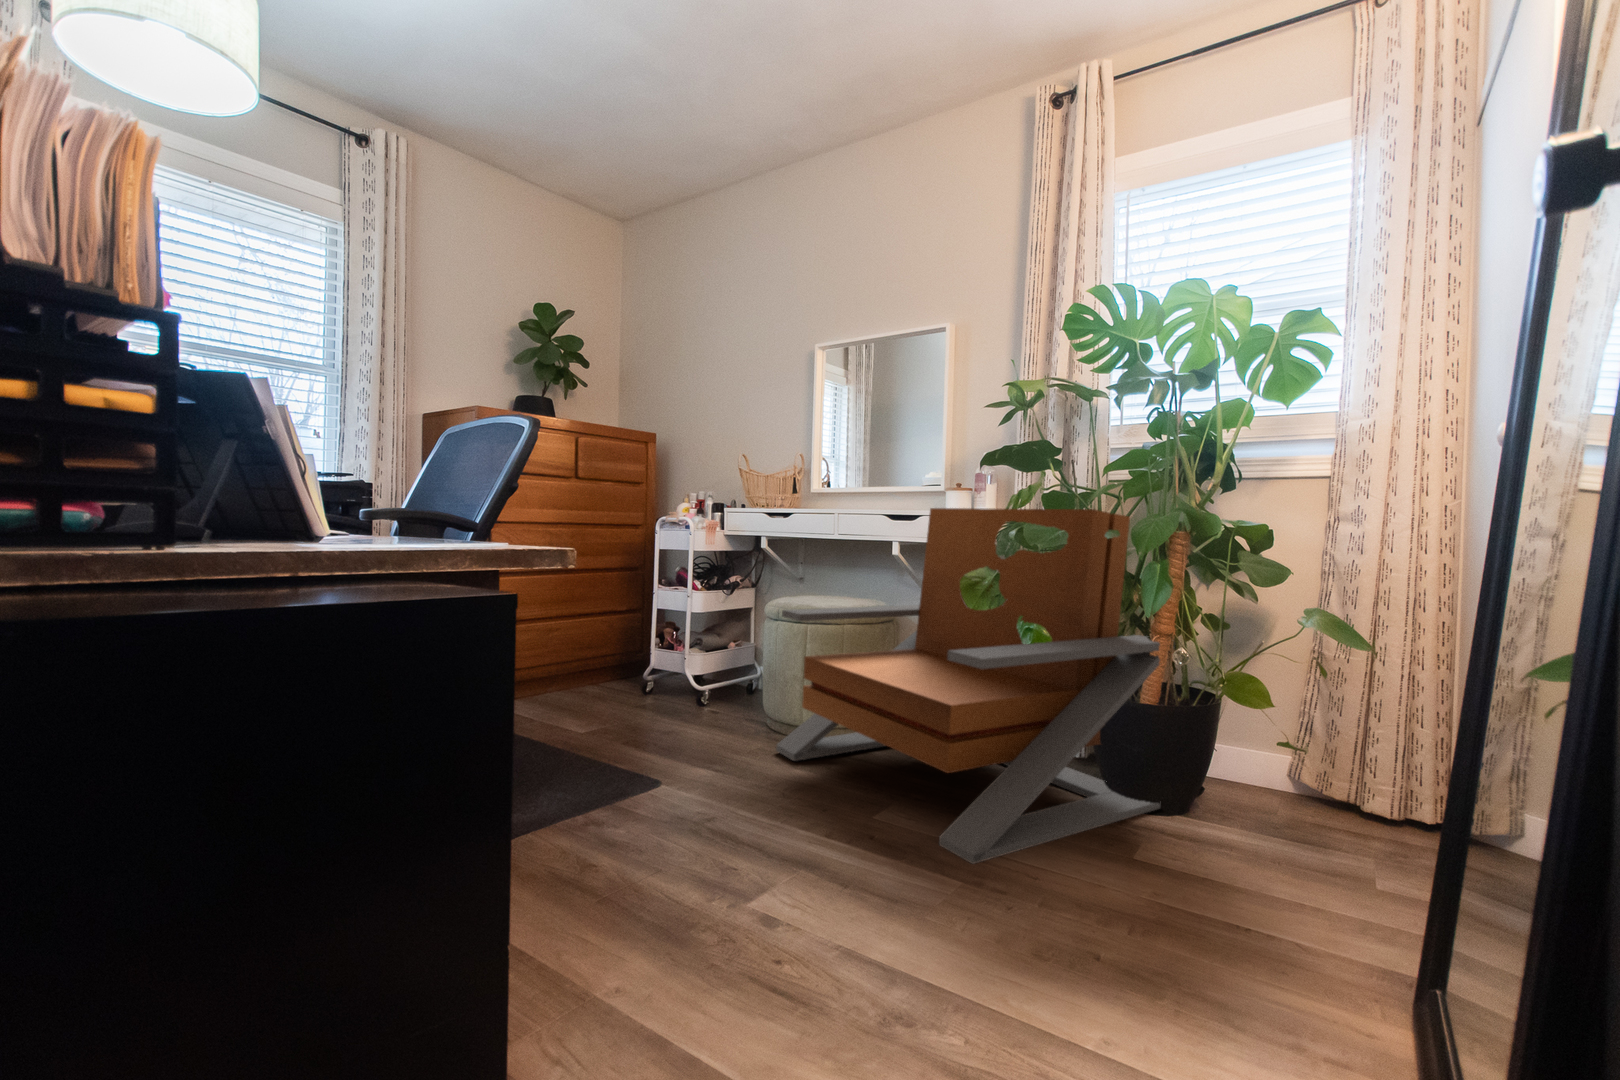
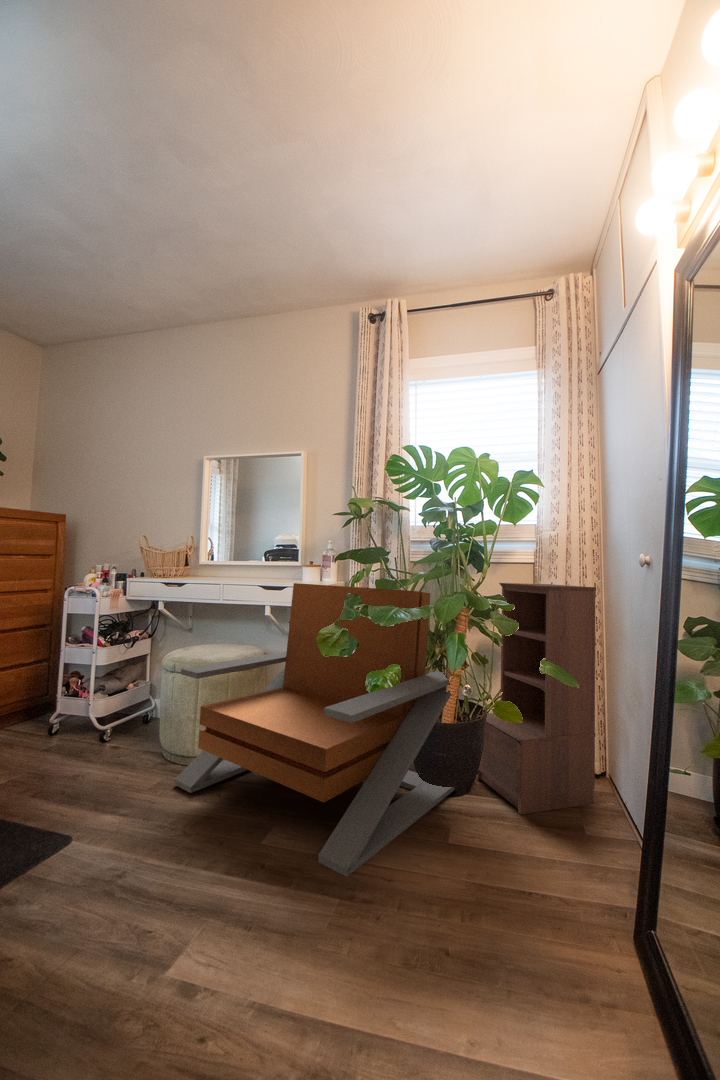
bookshelf: none [1197,499,1434,858] -> present [476,583,596,814]

